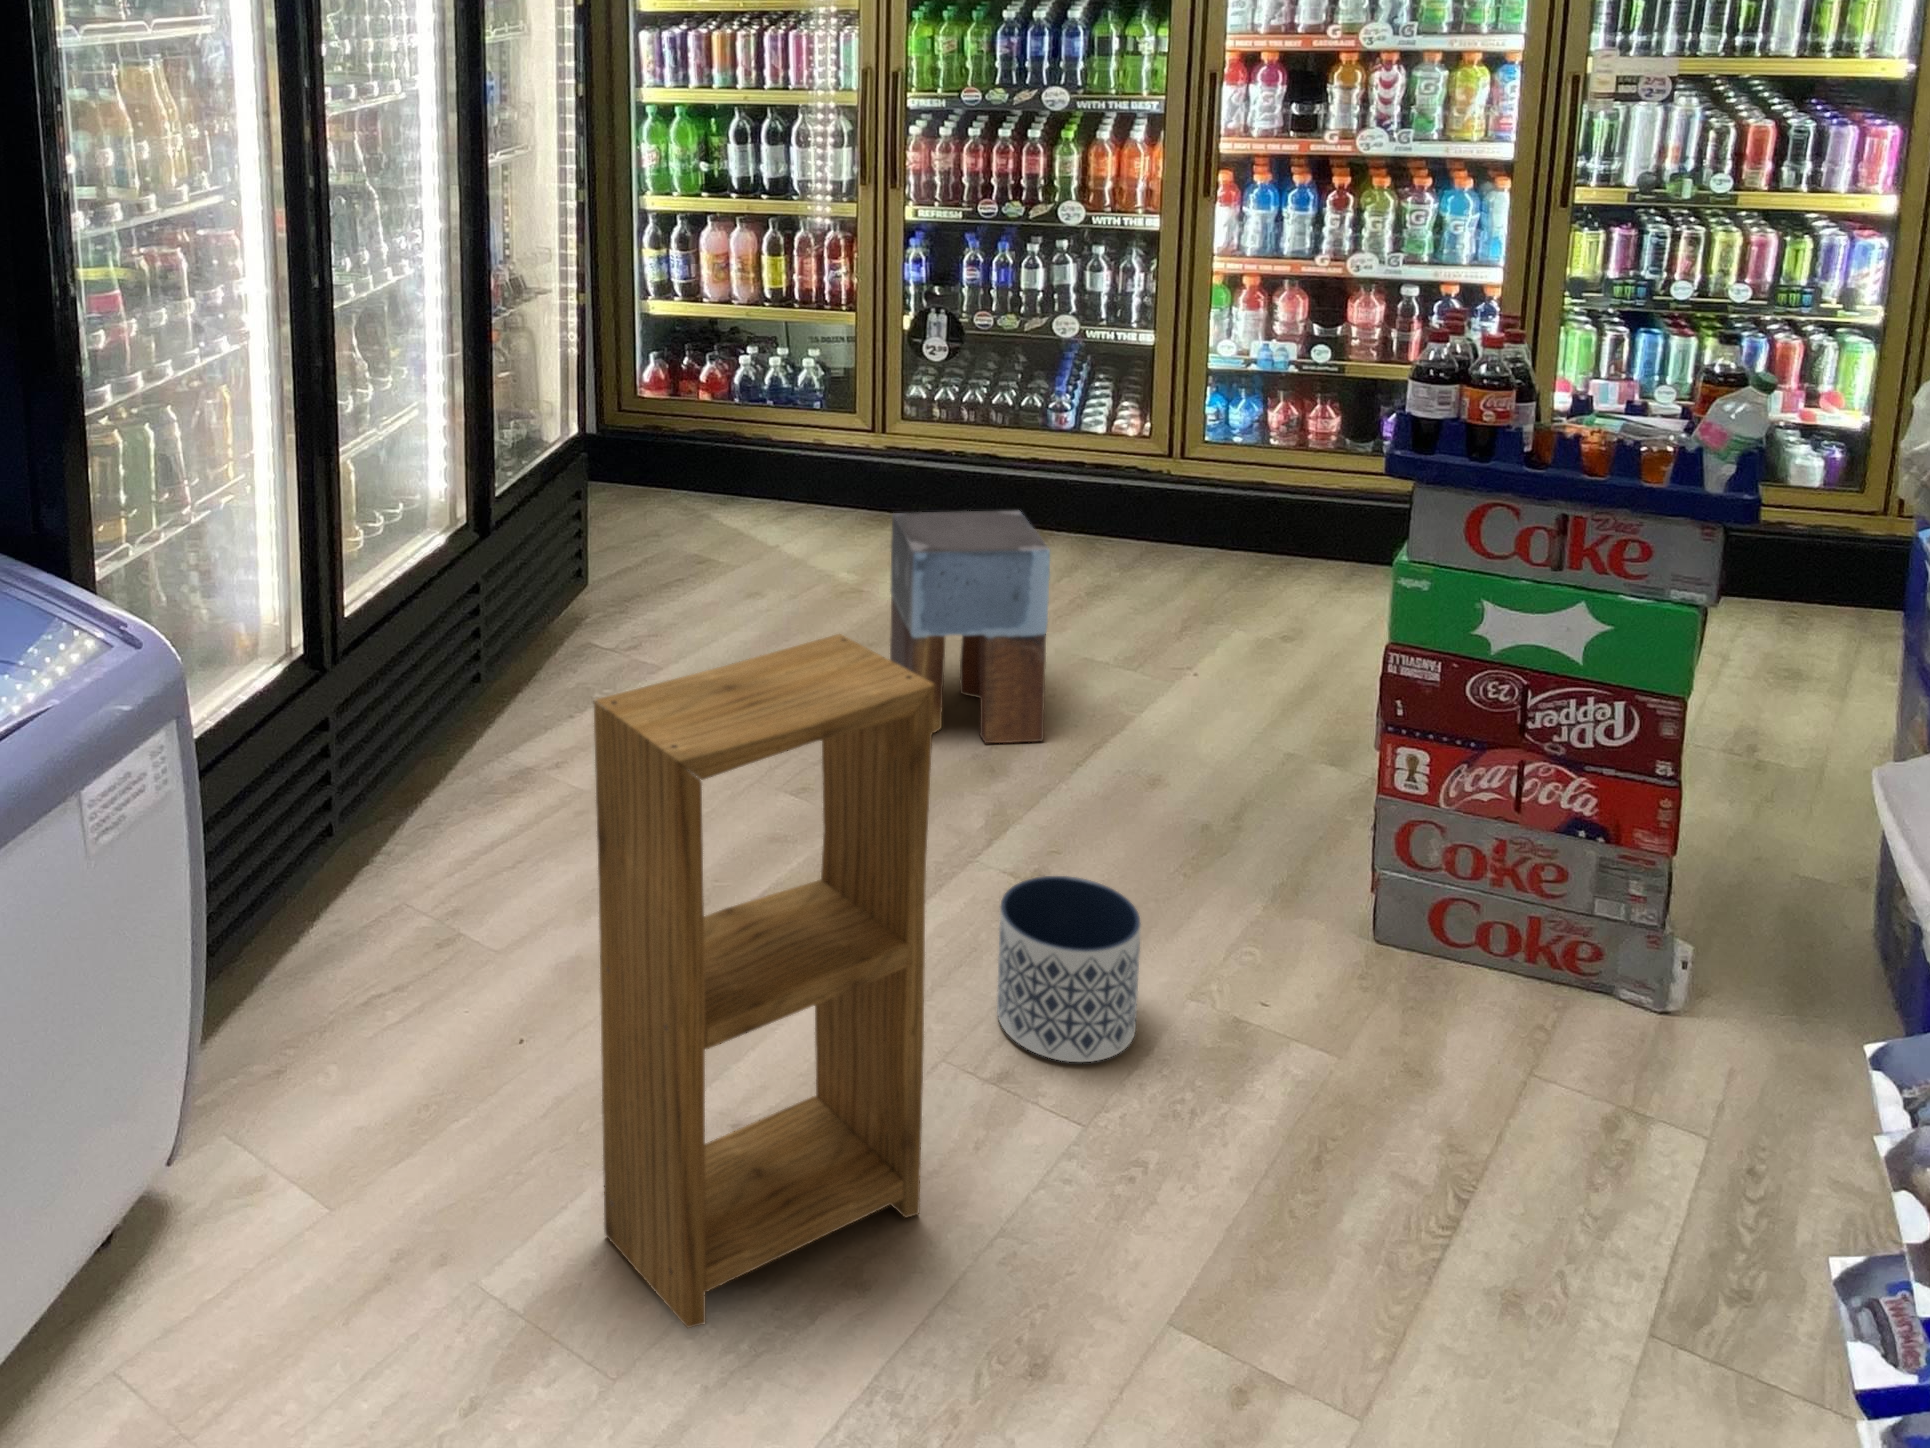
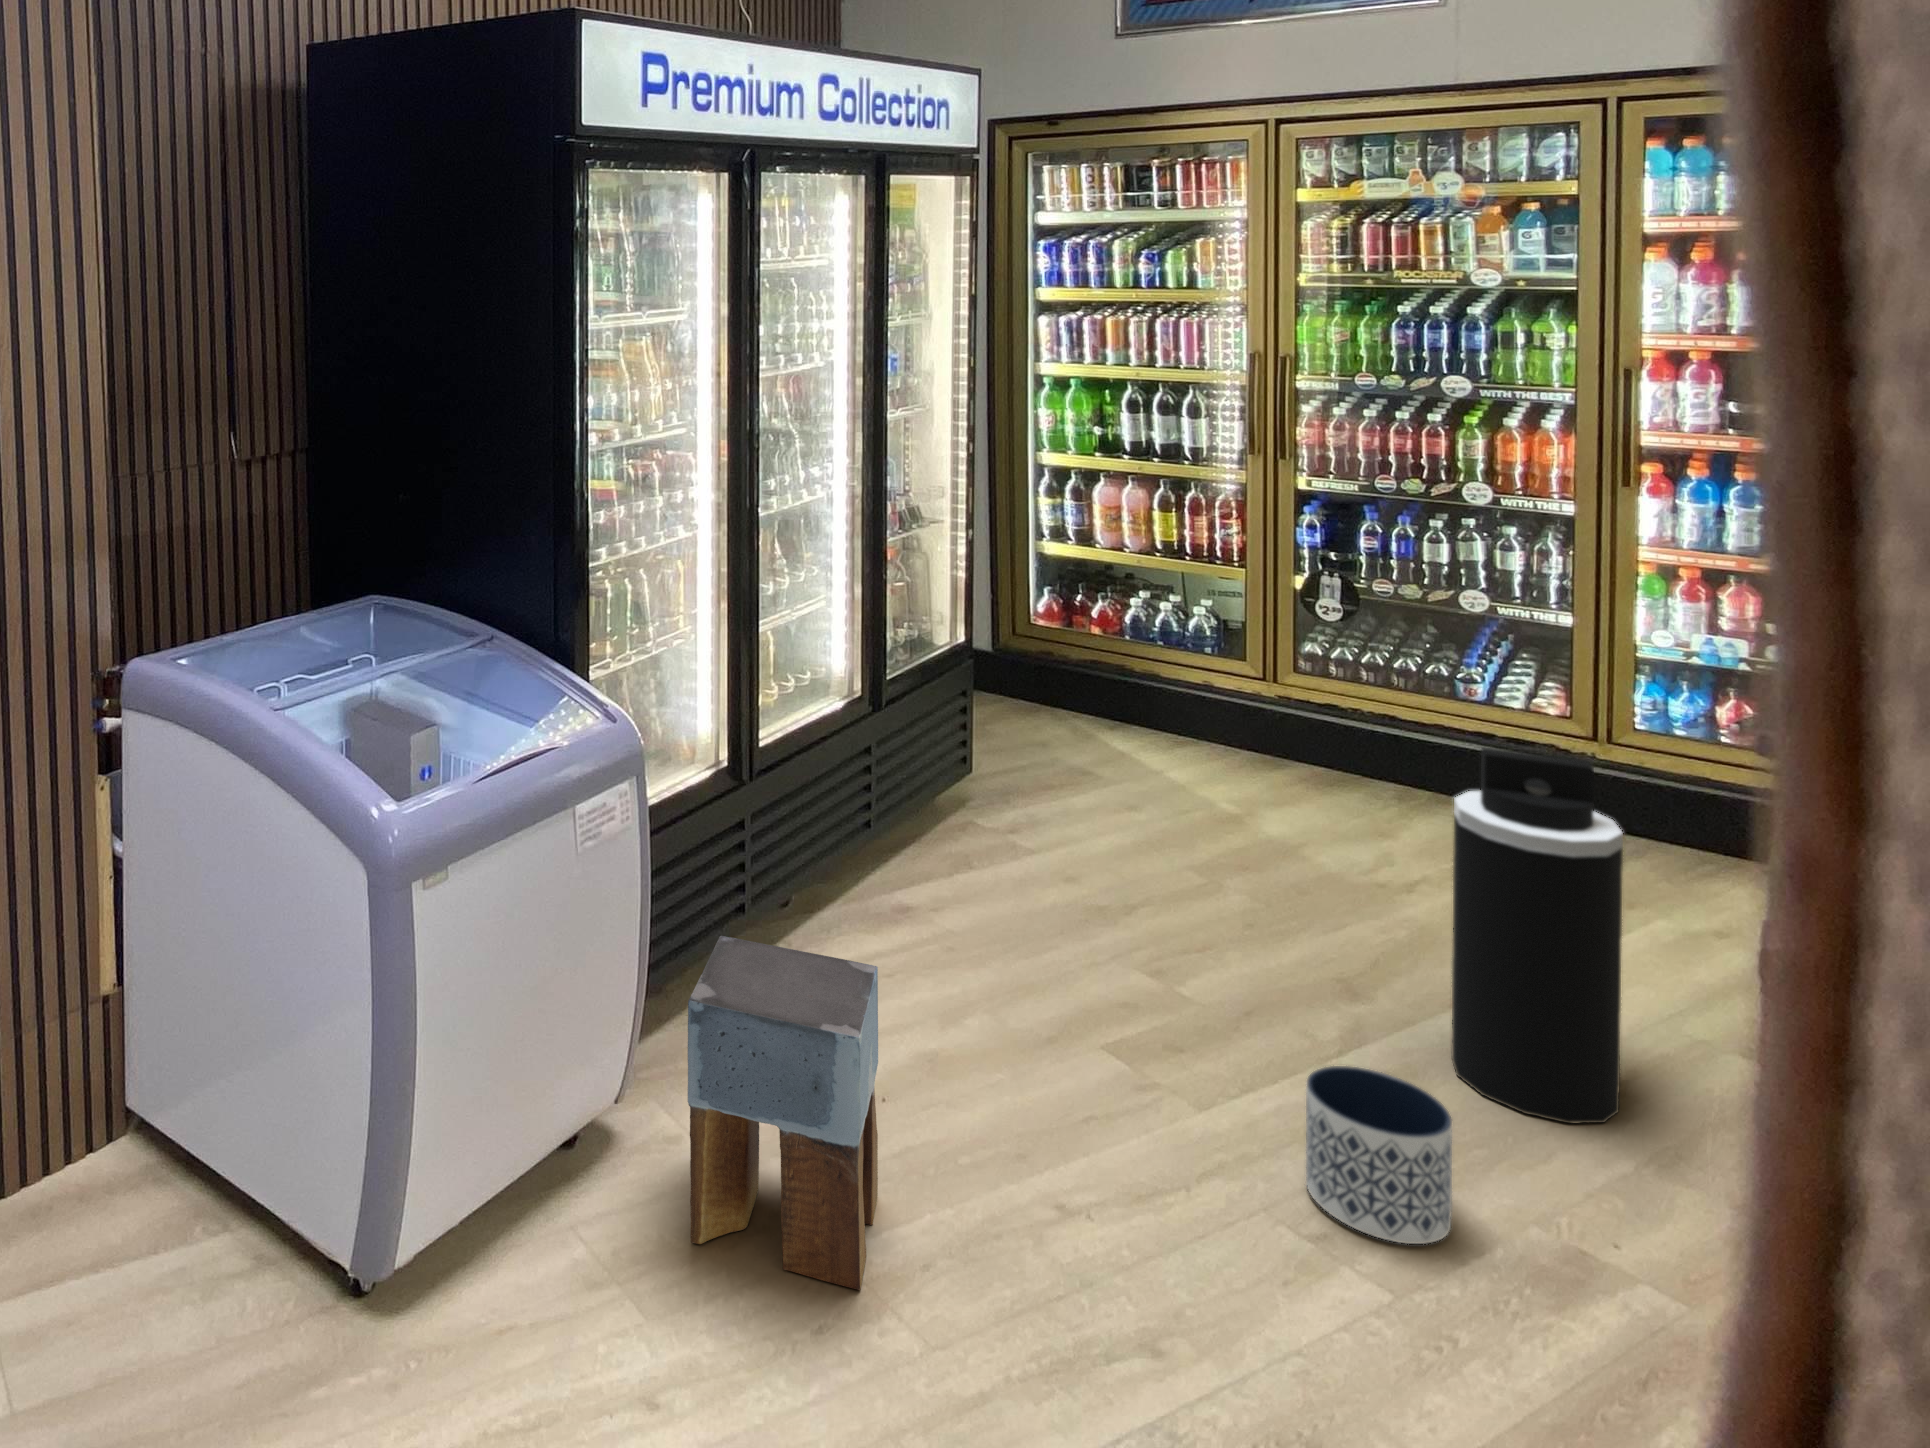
trash can: none [1099,495,1261,871] -> present [1452,748,1623,1124]
stool: present [890,510,1050,743] -> present [688,936,878,1290]
shelving unit: present [594,634,935,1328] -> none [920,797,1204,1319]

